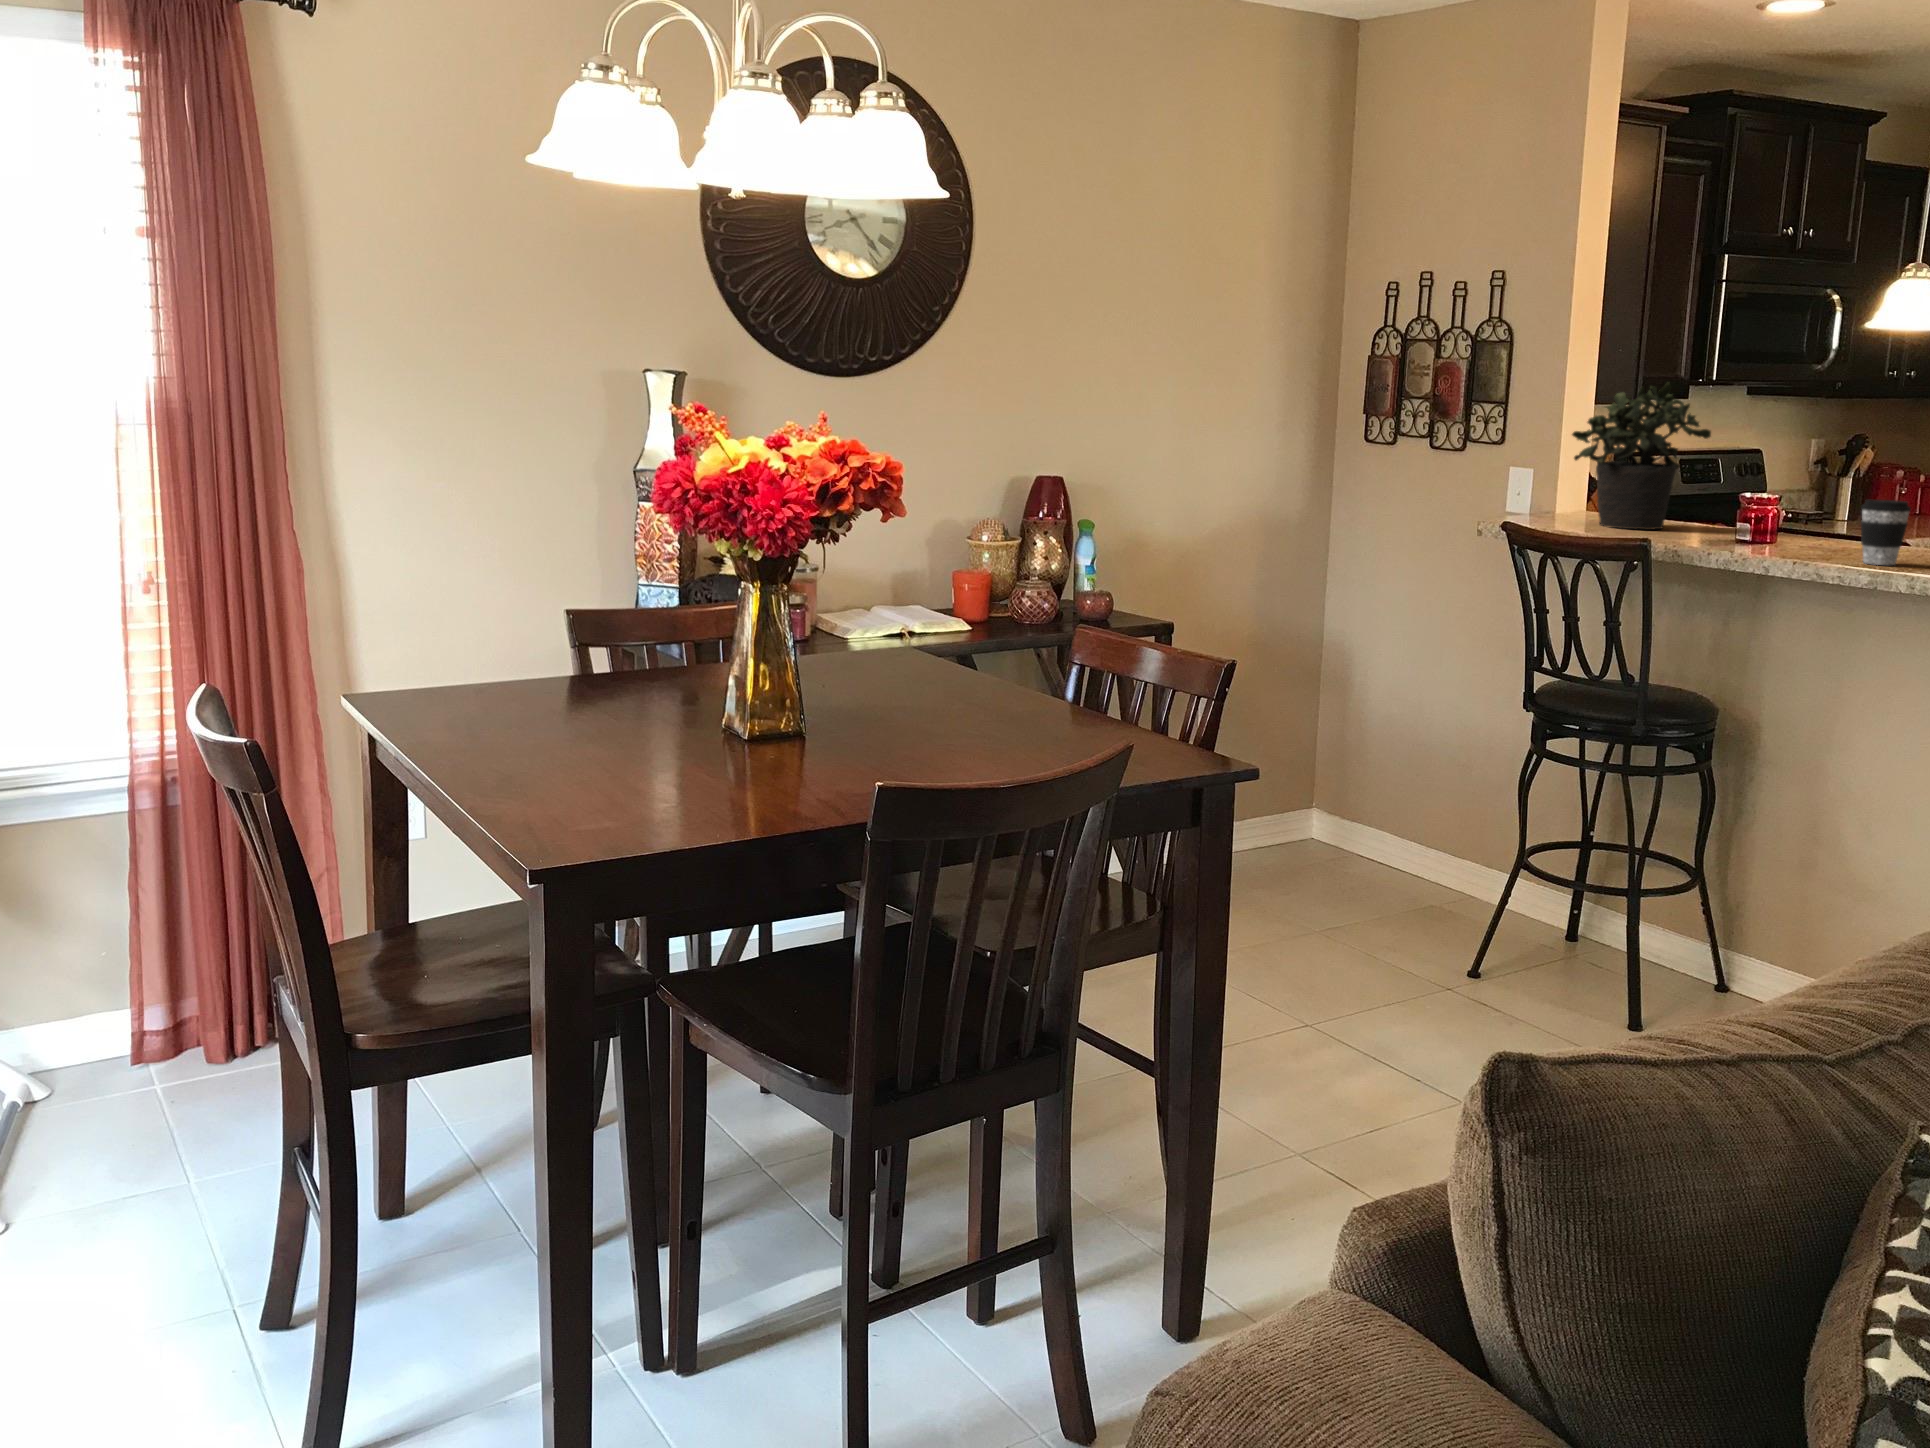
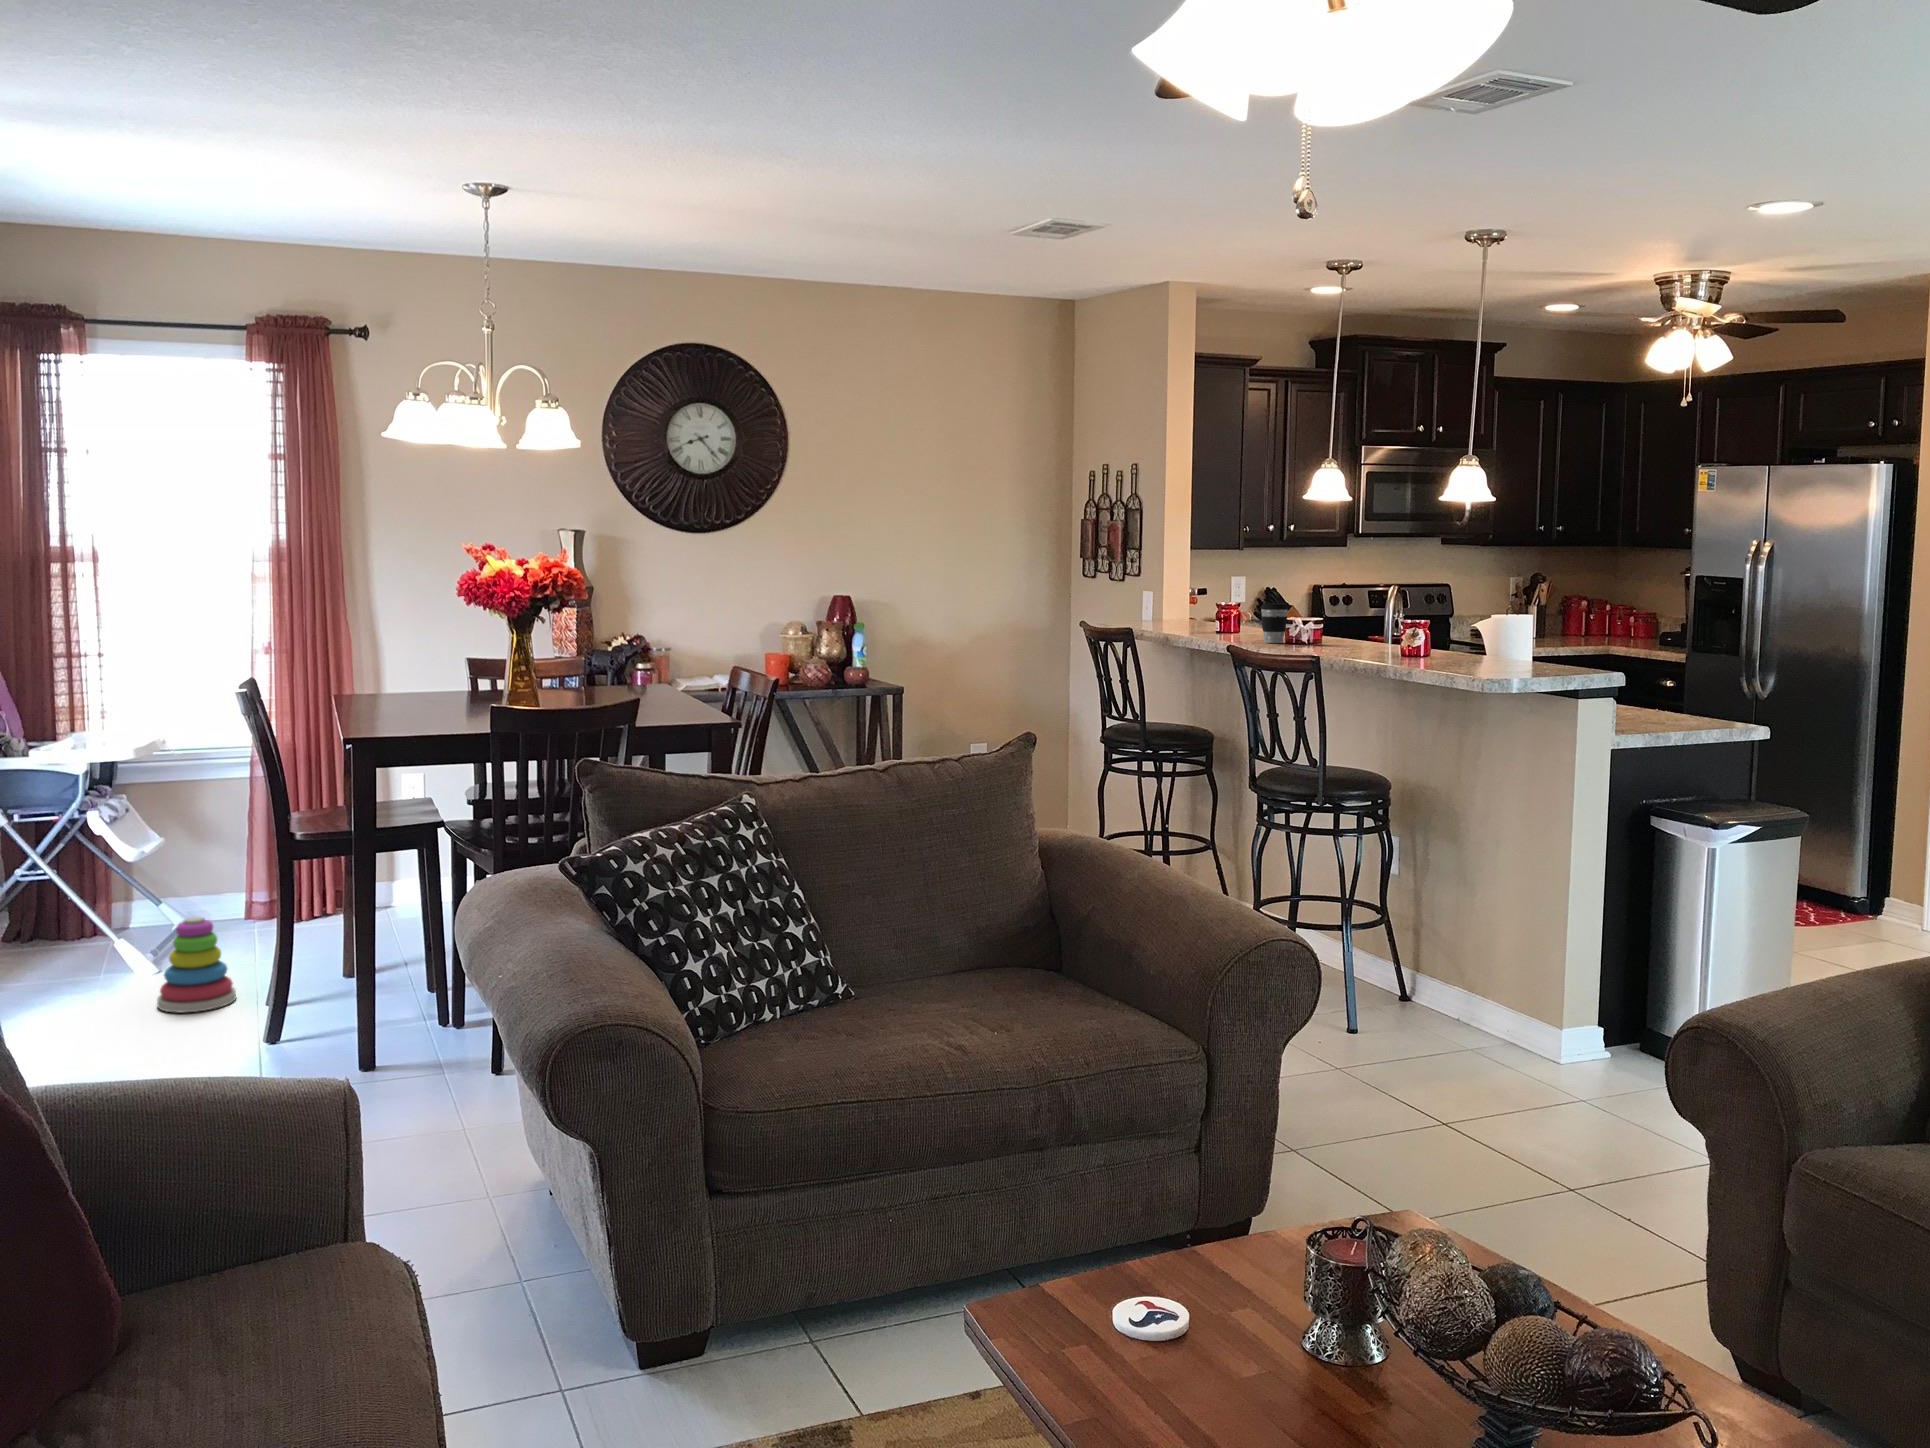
potted plant: present [1572,383,1711,530] -> none [1149,533,1227,628]
stacking toy: none [35,1155,194,1361] -> present [157,917,236,1013]

